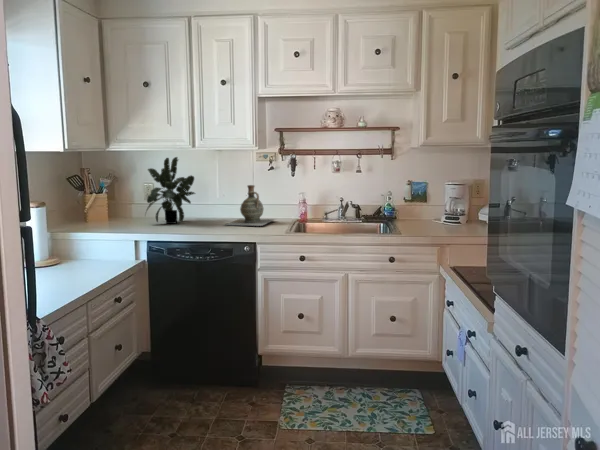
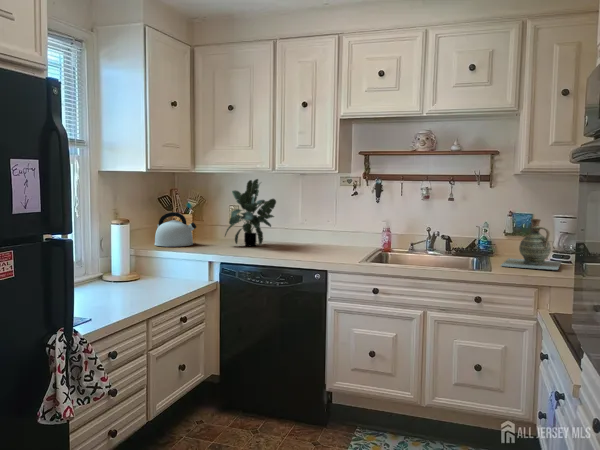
ceramic jug: present [225,185,275,226] -> present [501,219,561,270]
kettle: none [69,193,114,229] -> present [154,212,196,246]

